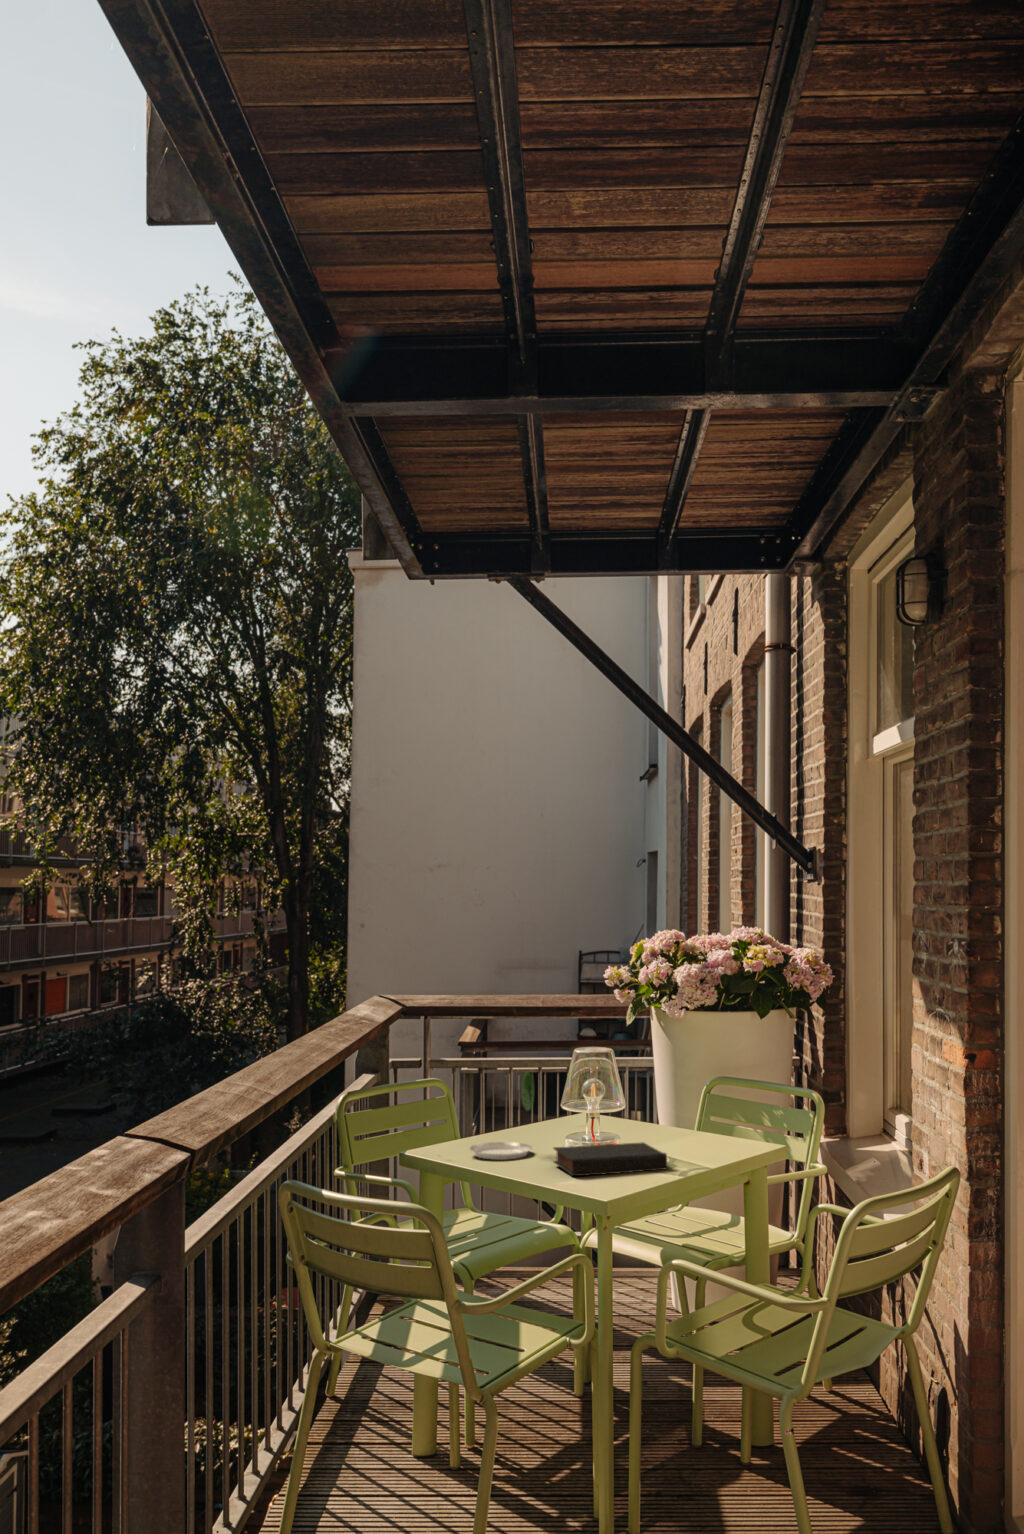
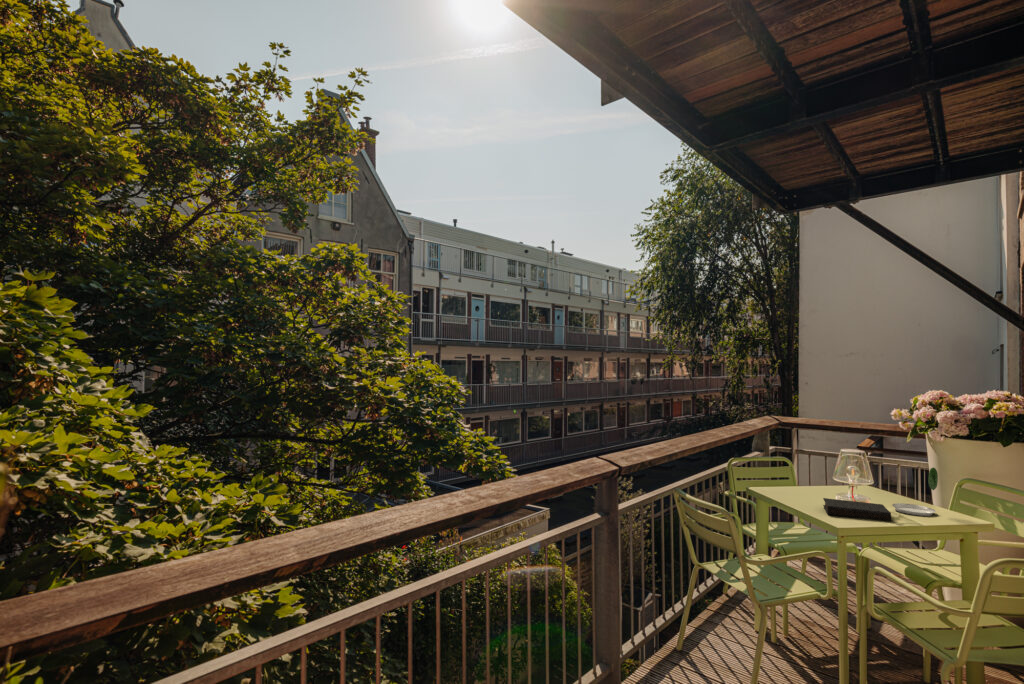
plate: present [470,1071,534,1160] -> present [892,468,938,516]

